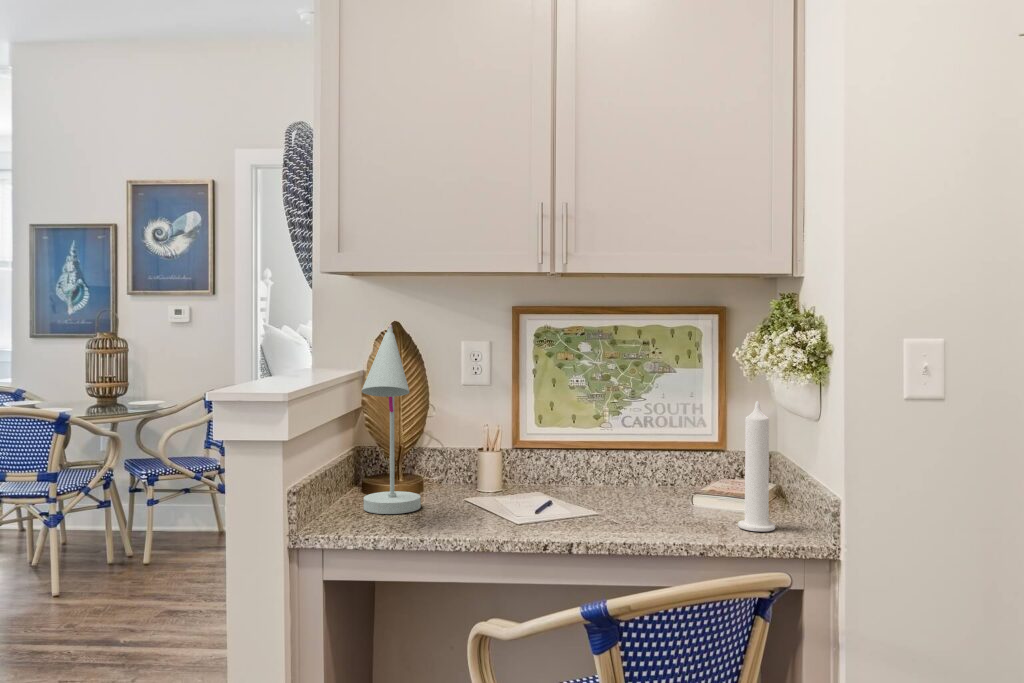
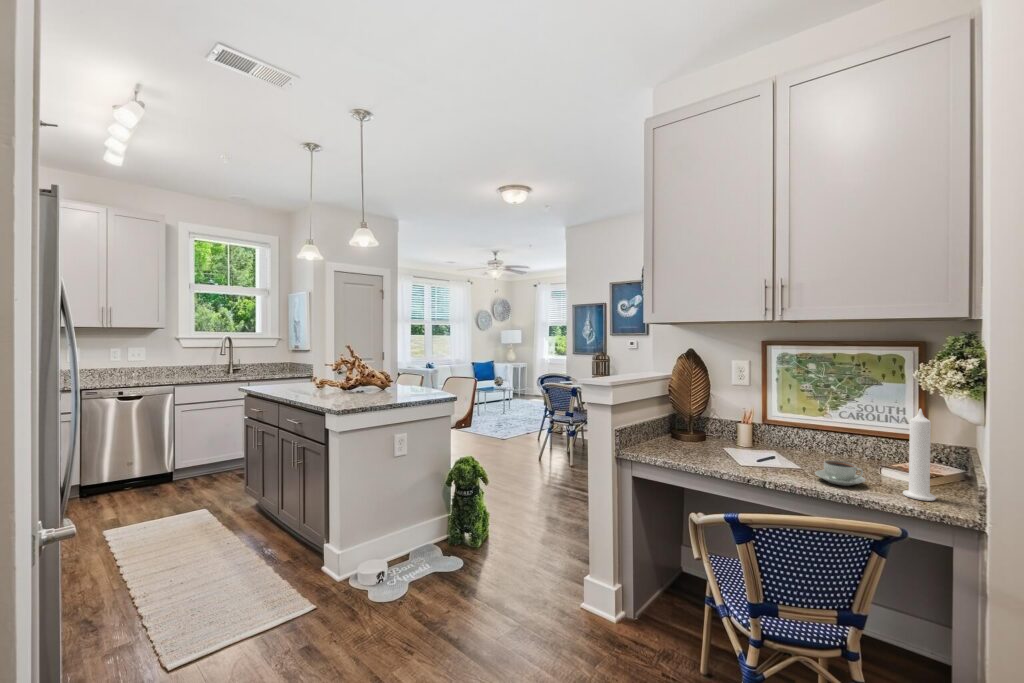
desk lamp: present [362,325,421,514] -> none [654,349,692,450]
coffee cup: none [628,492,694,529] -> present [815,460,865,486]

